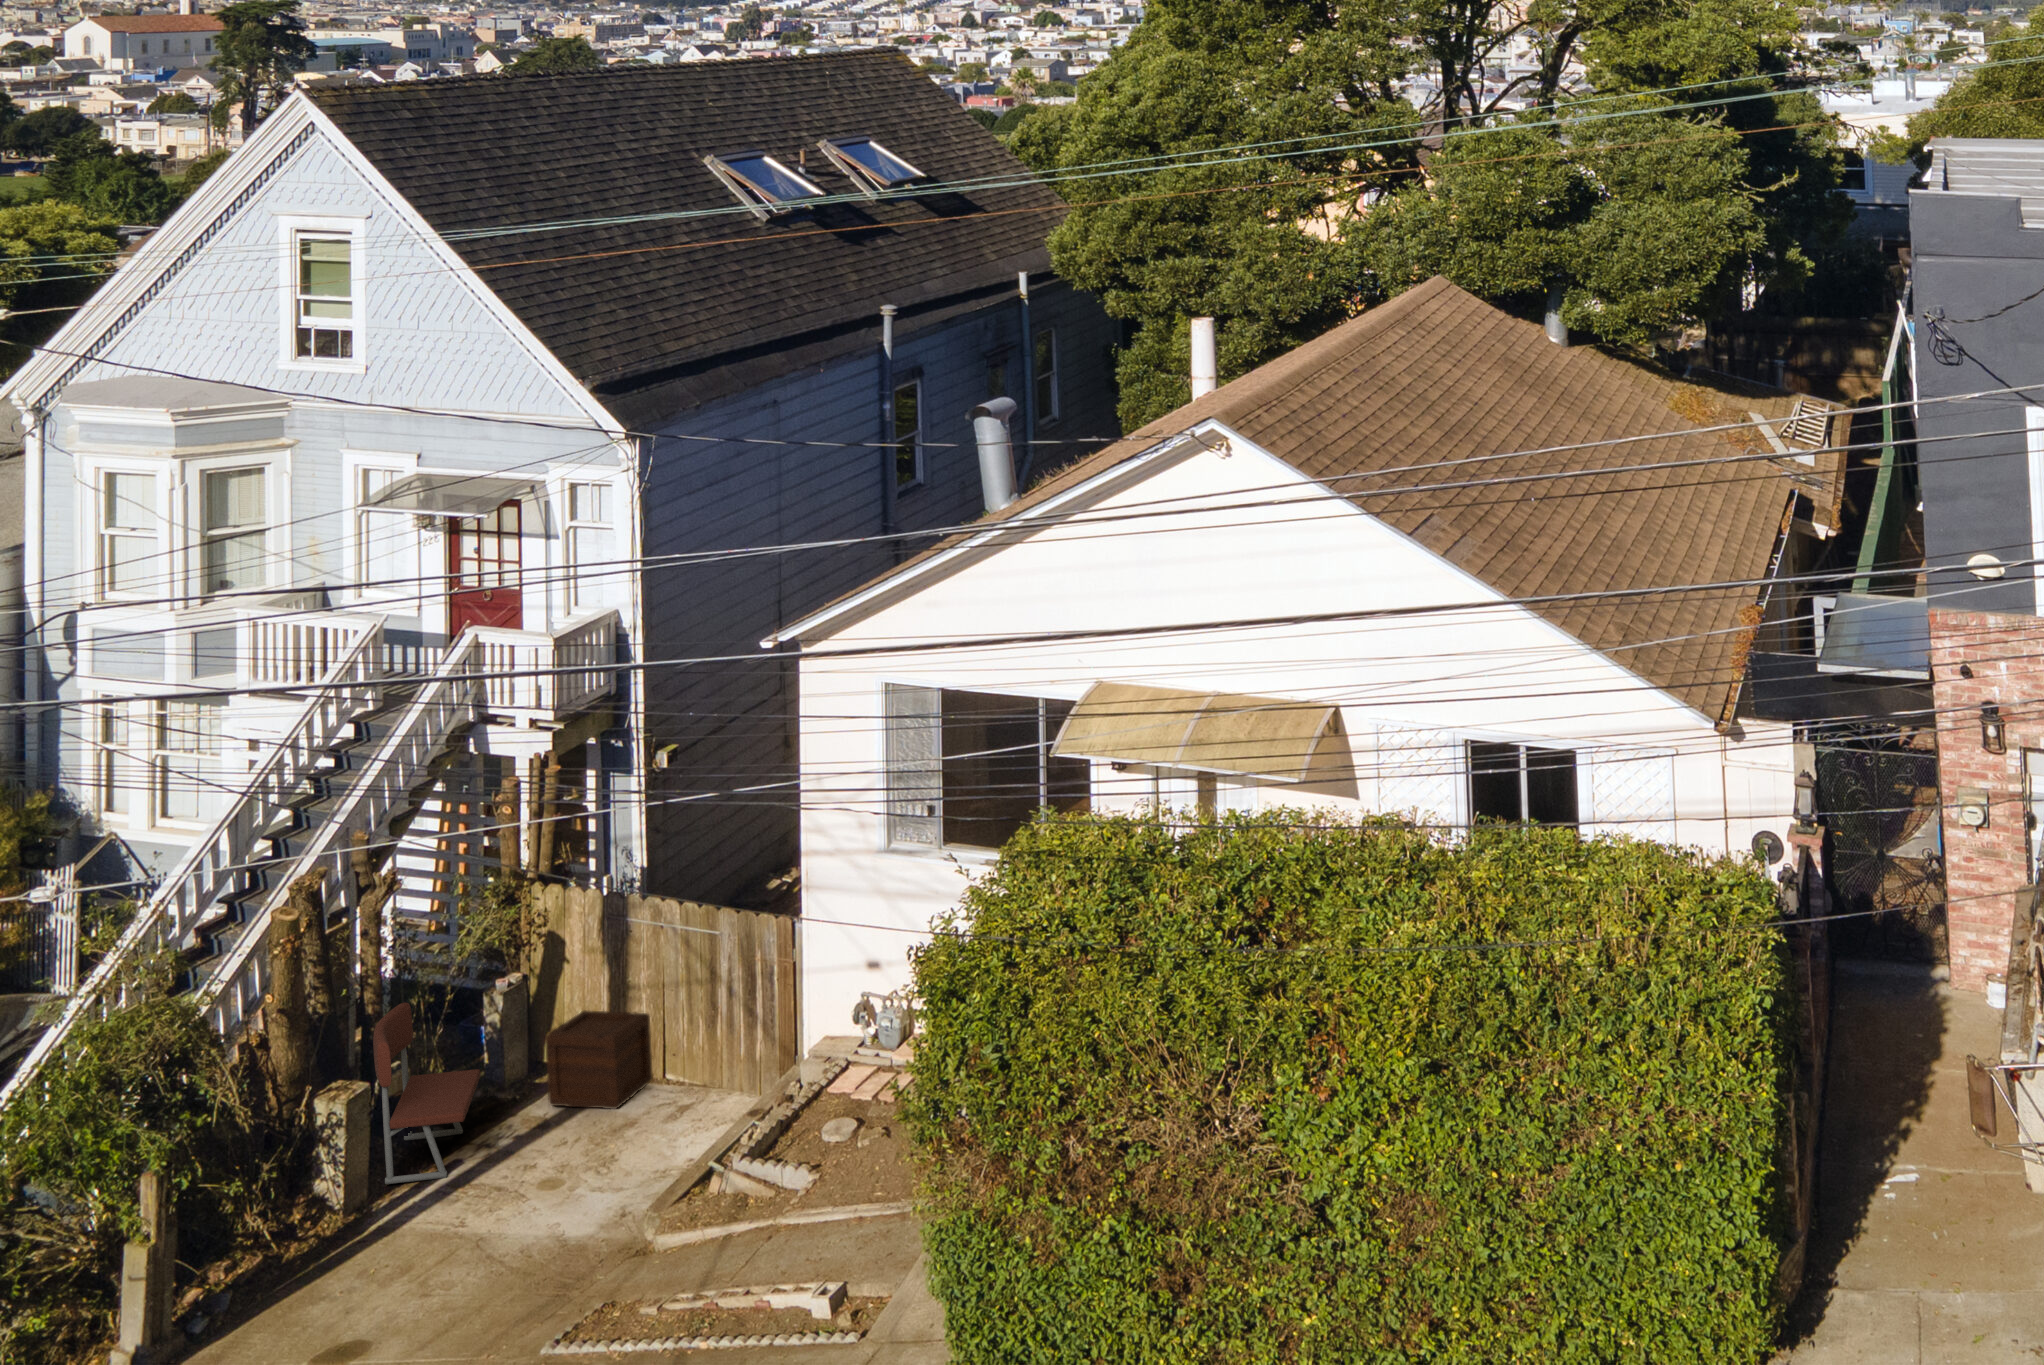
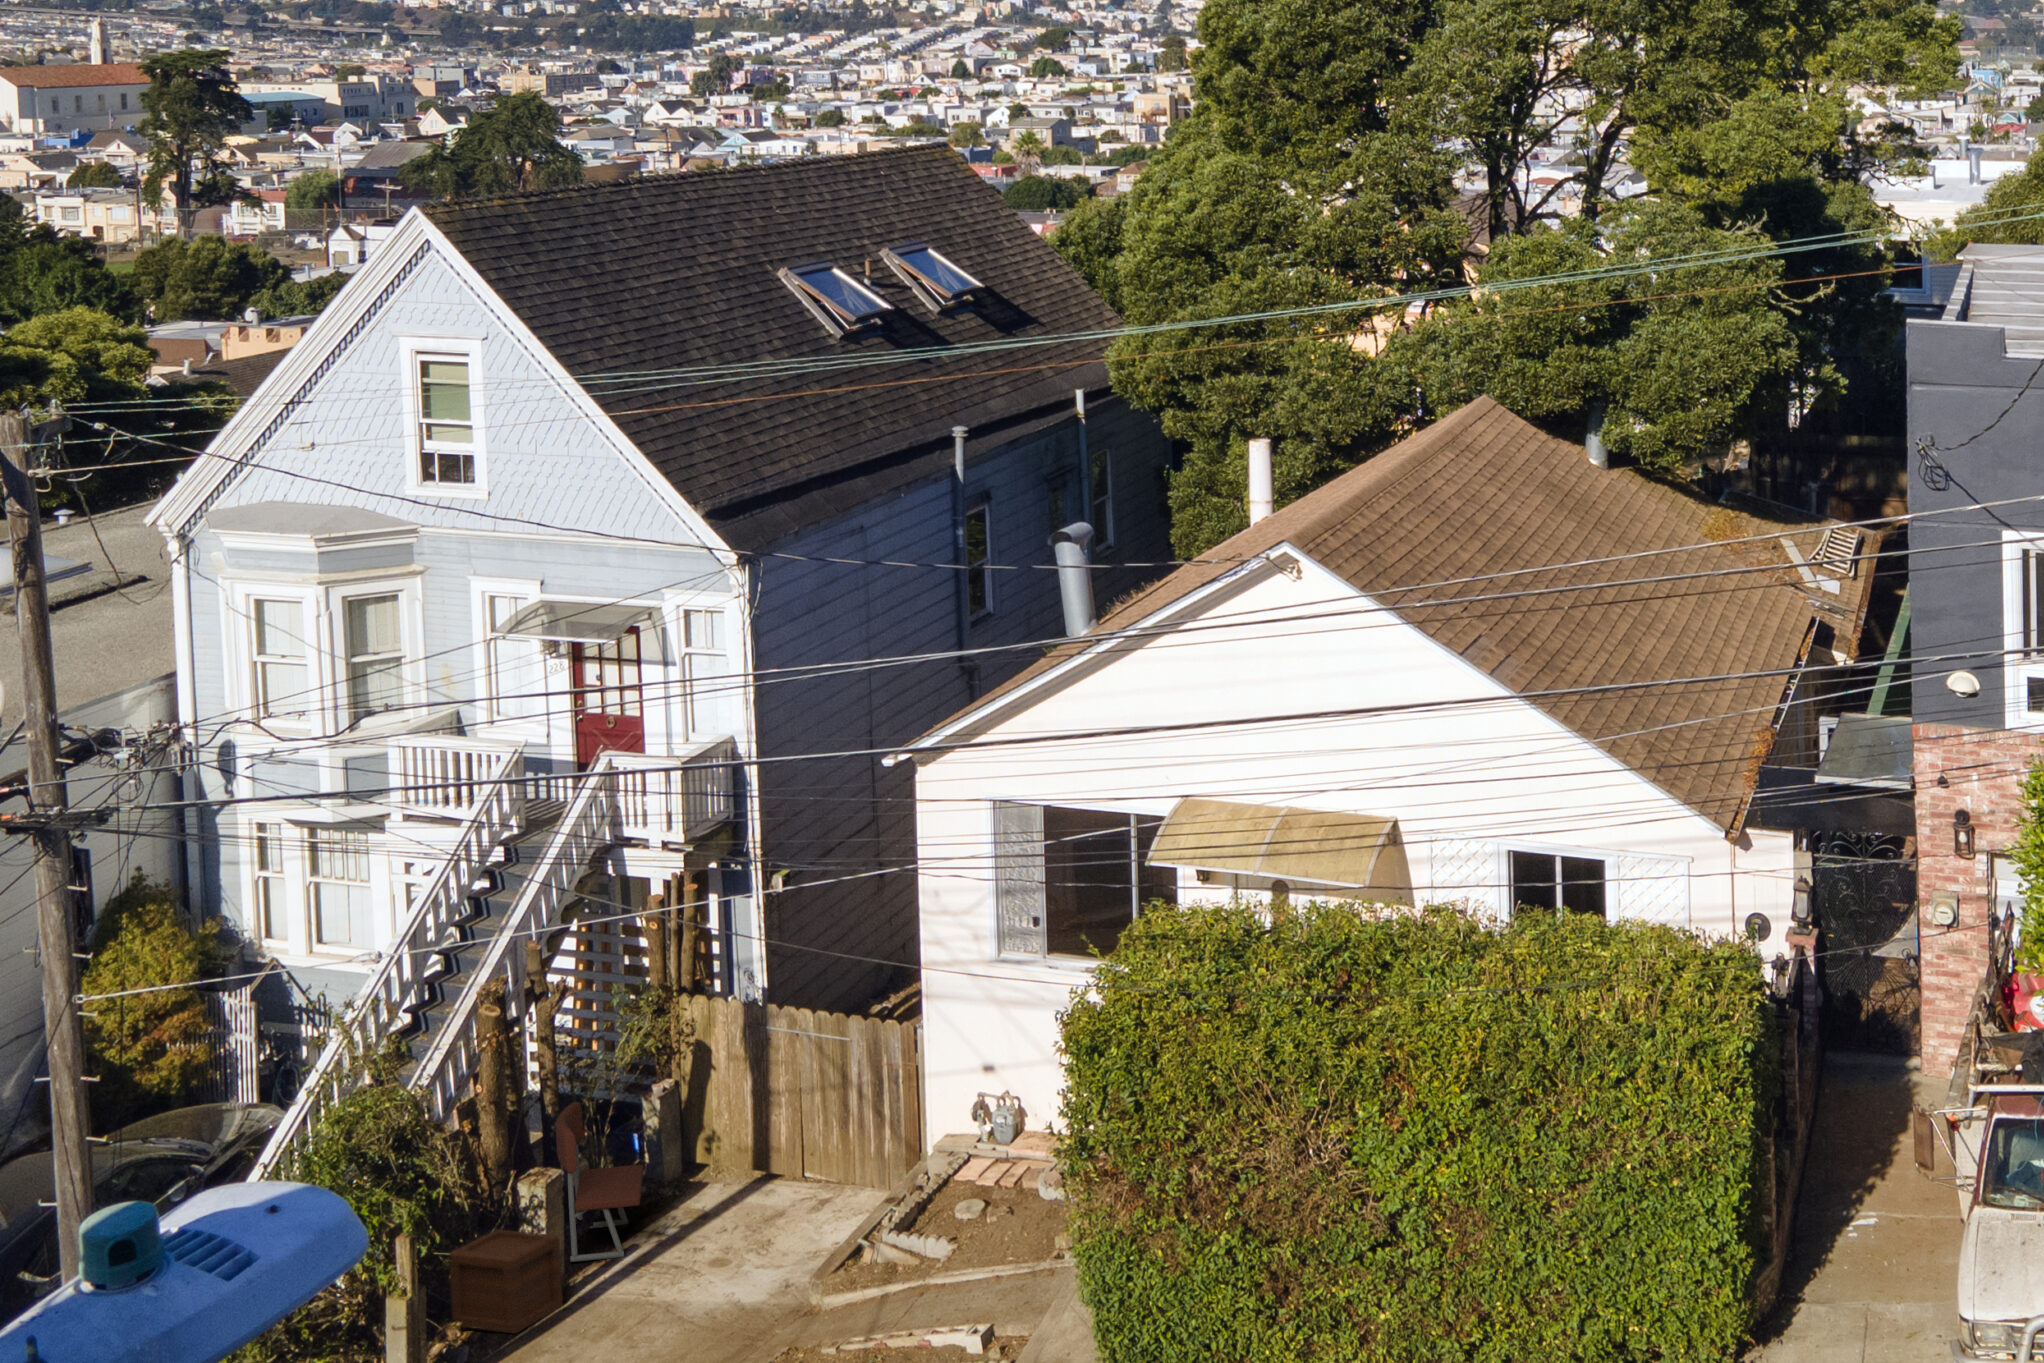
wooden crate: present [545,1011,653,1109] -> present [449,1229,563,1333]

